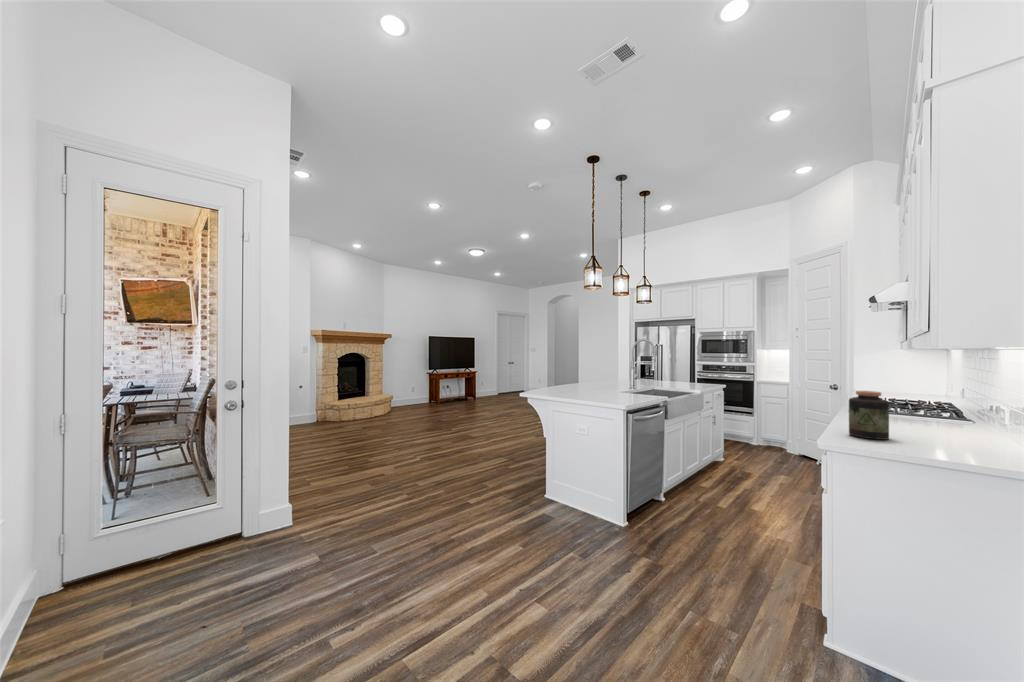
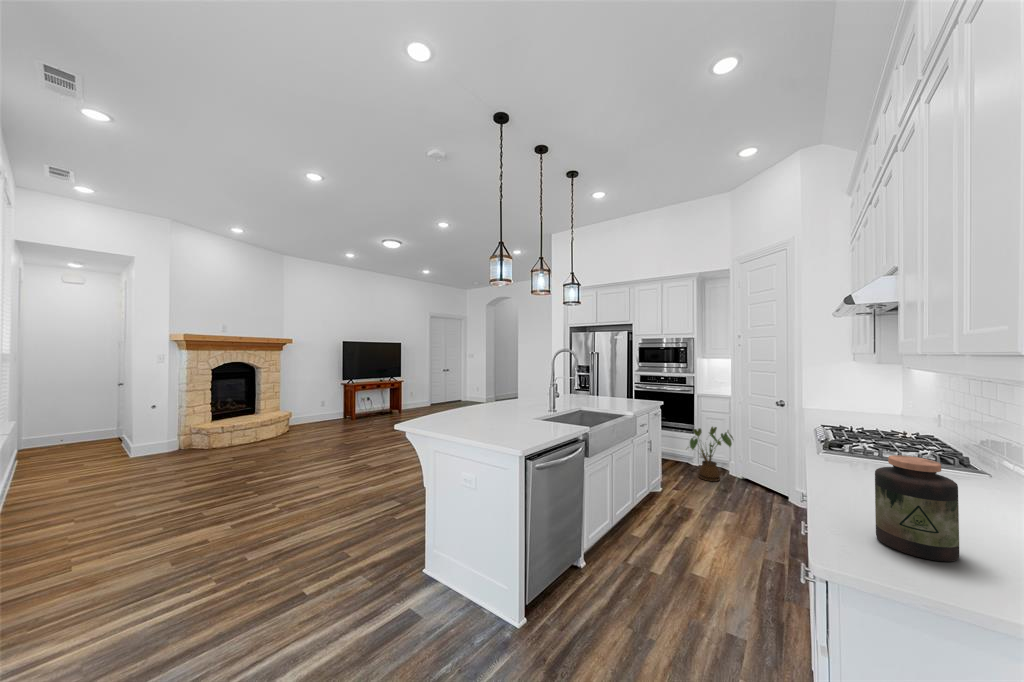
house plant: none [746,409,791,457] -> present [690,427,734,482]

